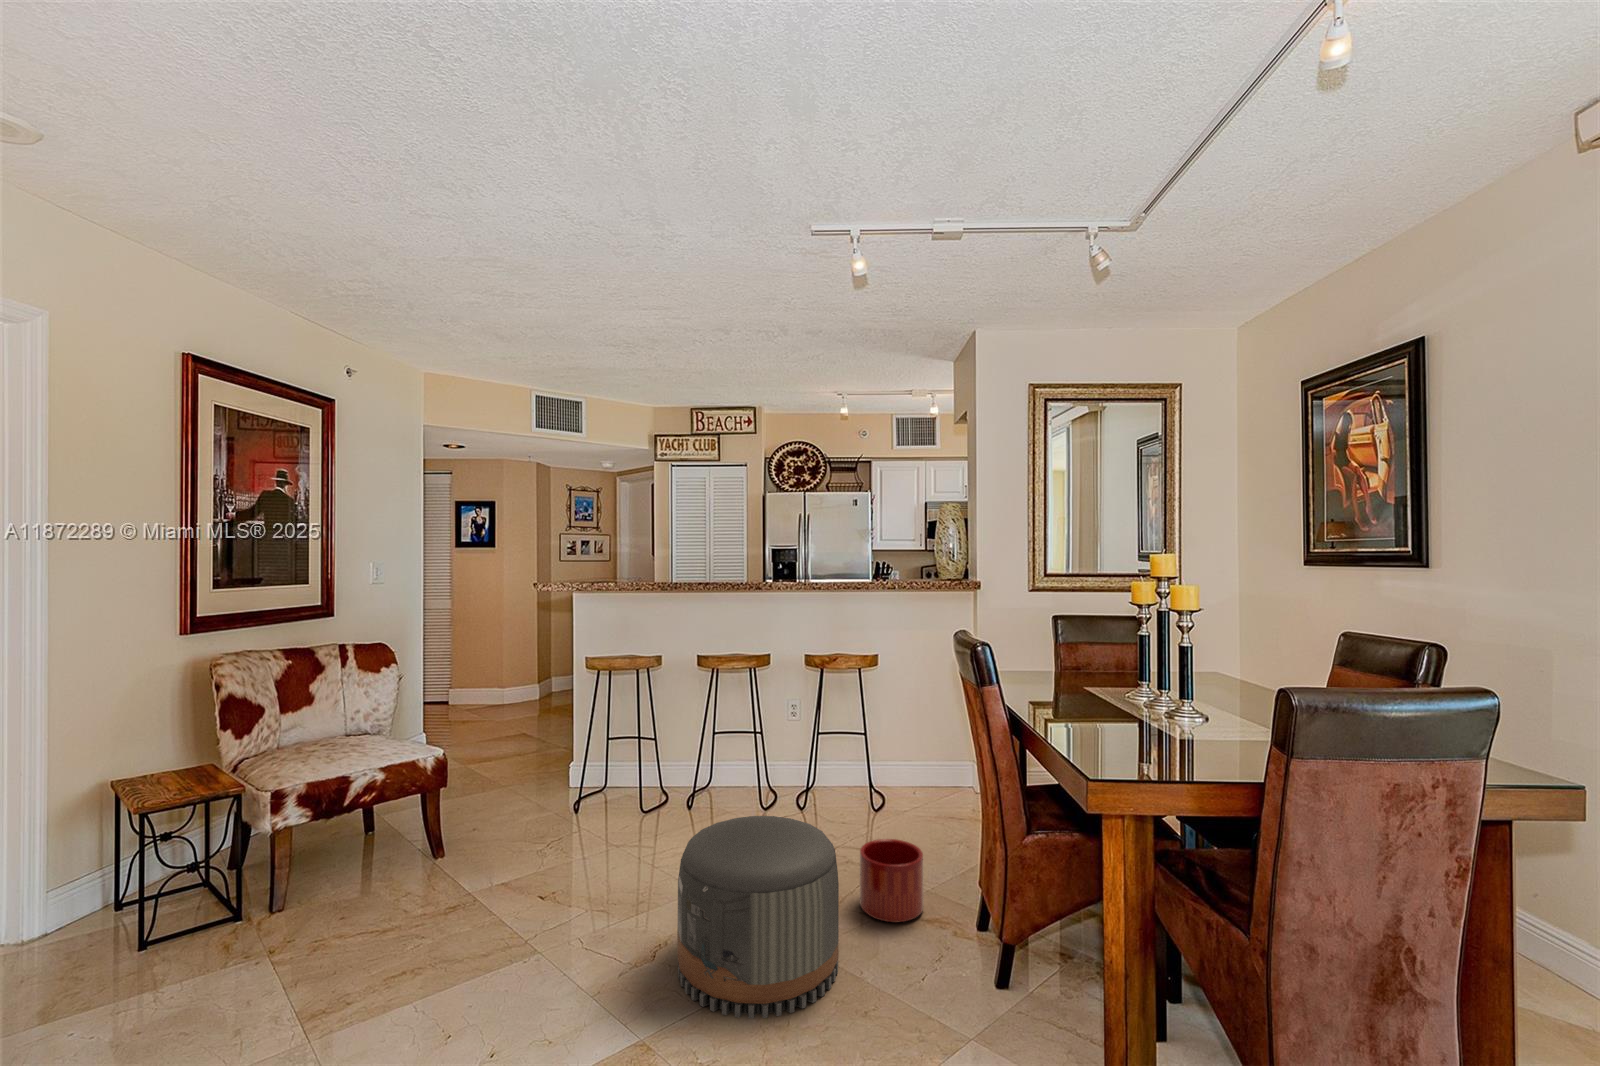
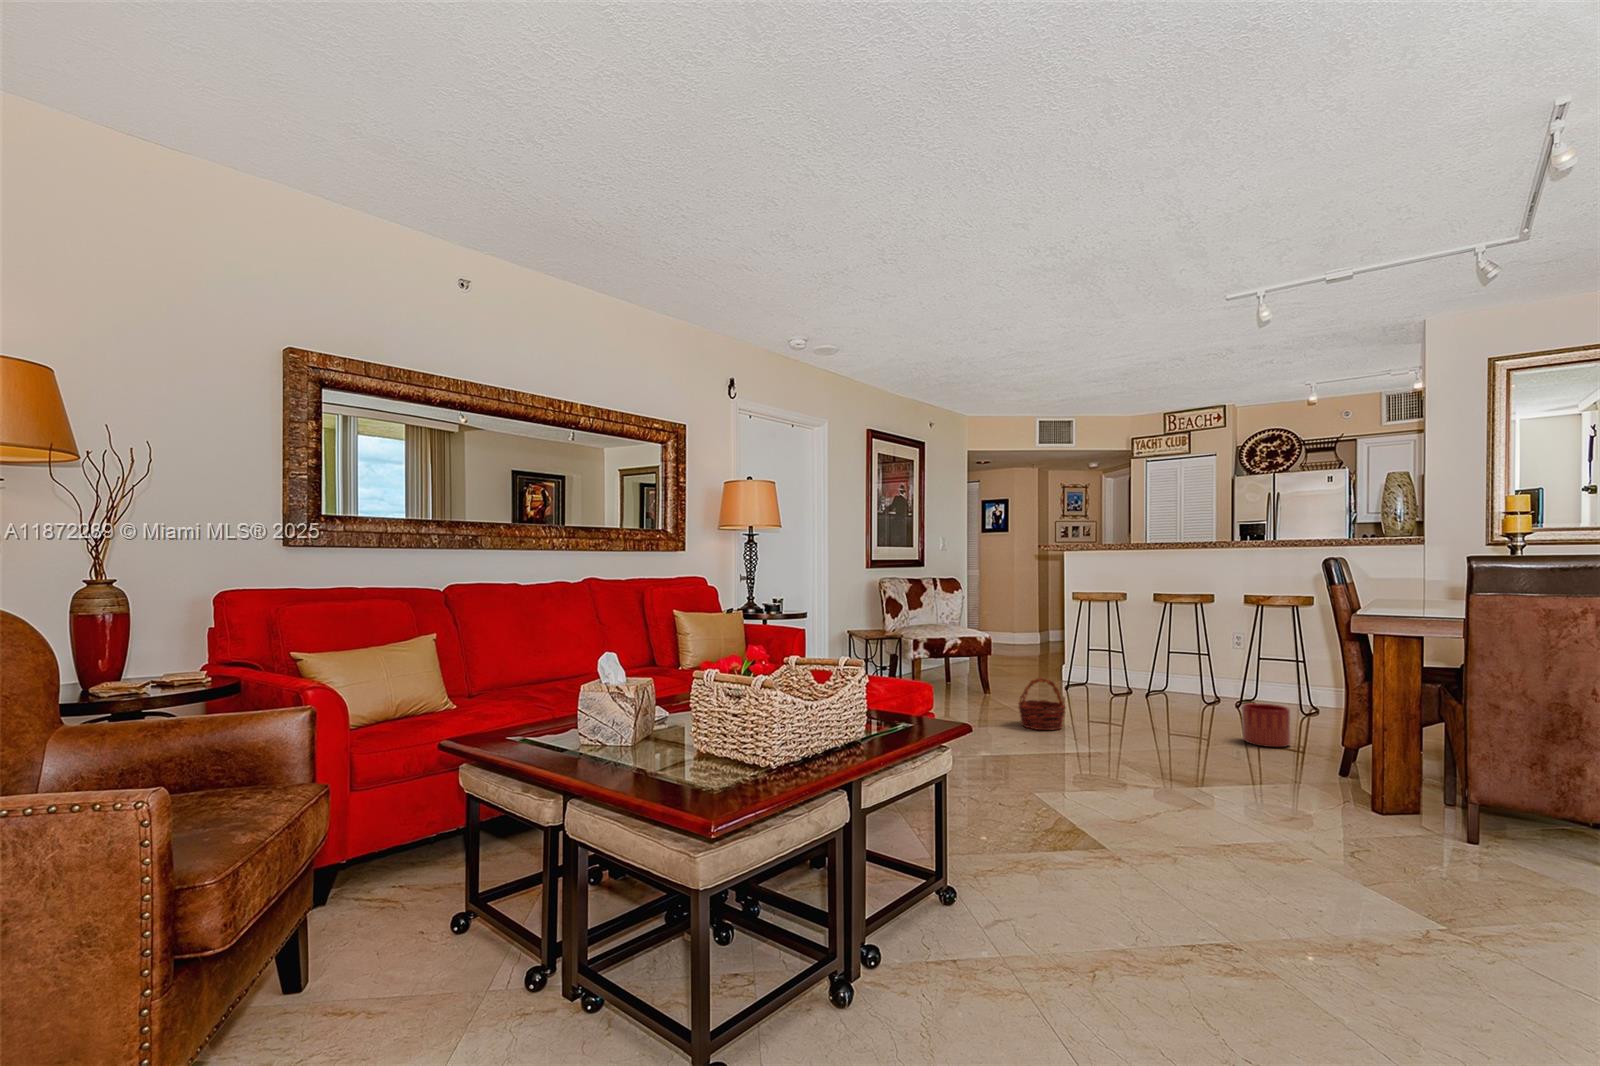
pouf: present [677,816,839,1018] -> none [1113,667,1212,753]
basket: none [489,871,588,996] -> present [1018,678,1065,730]

